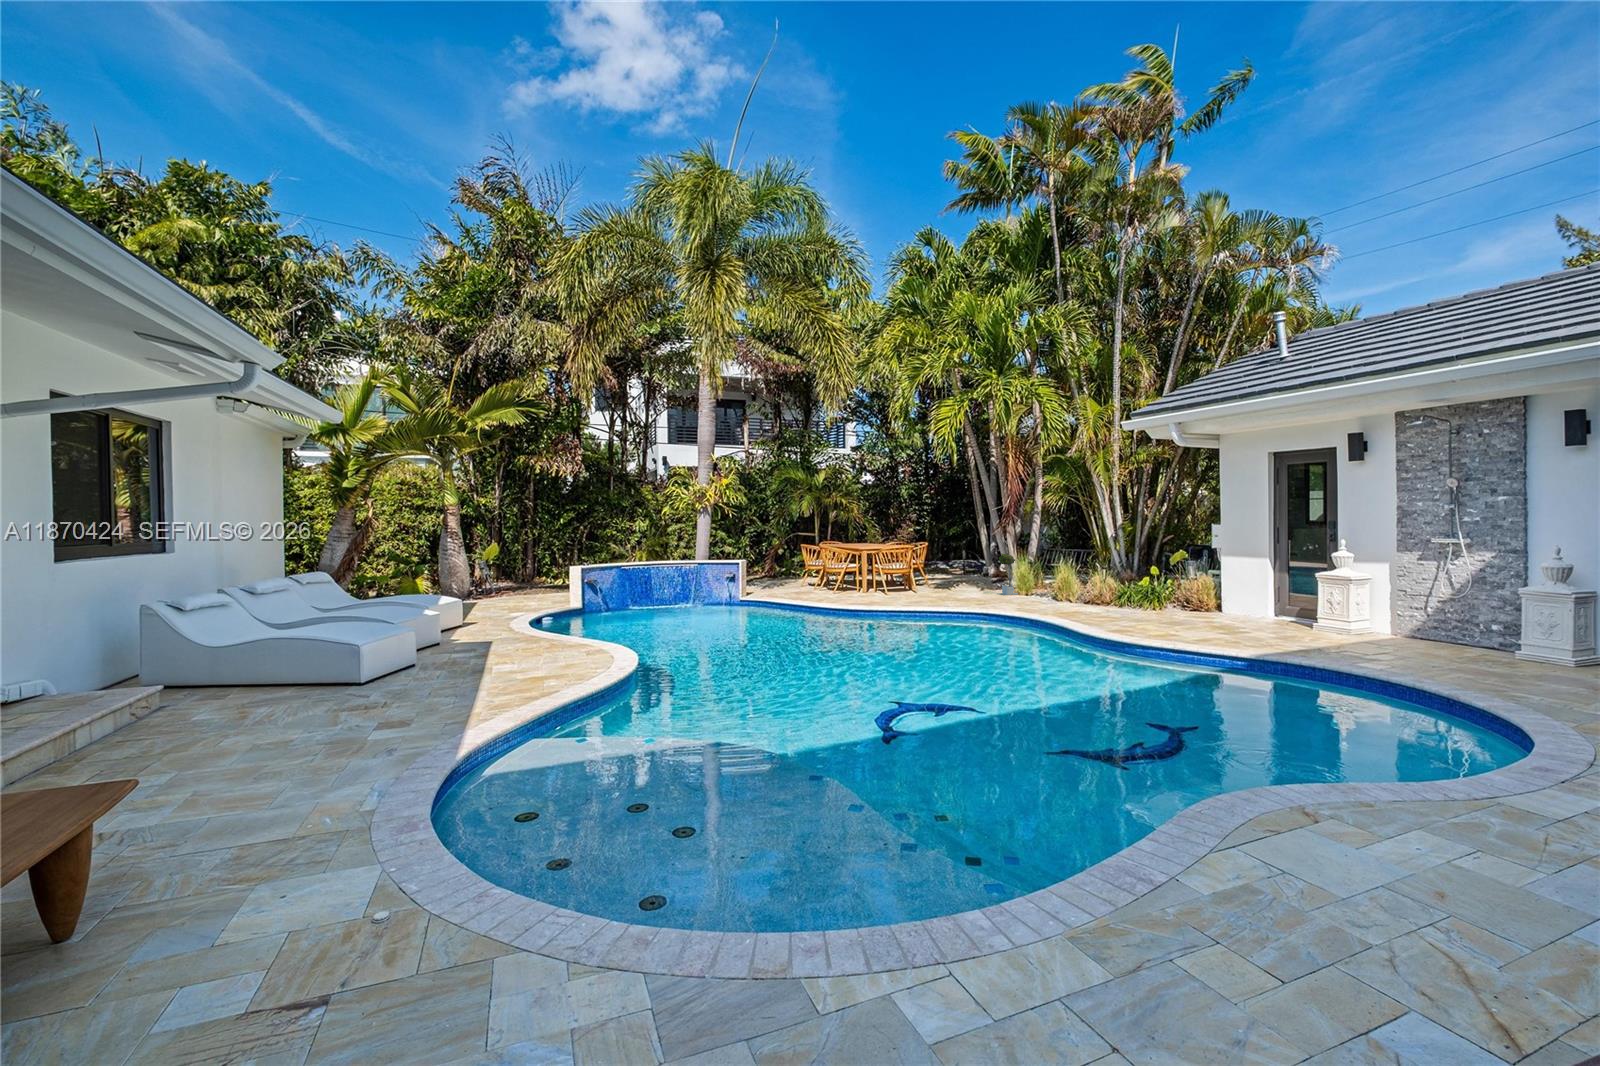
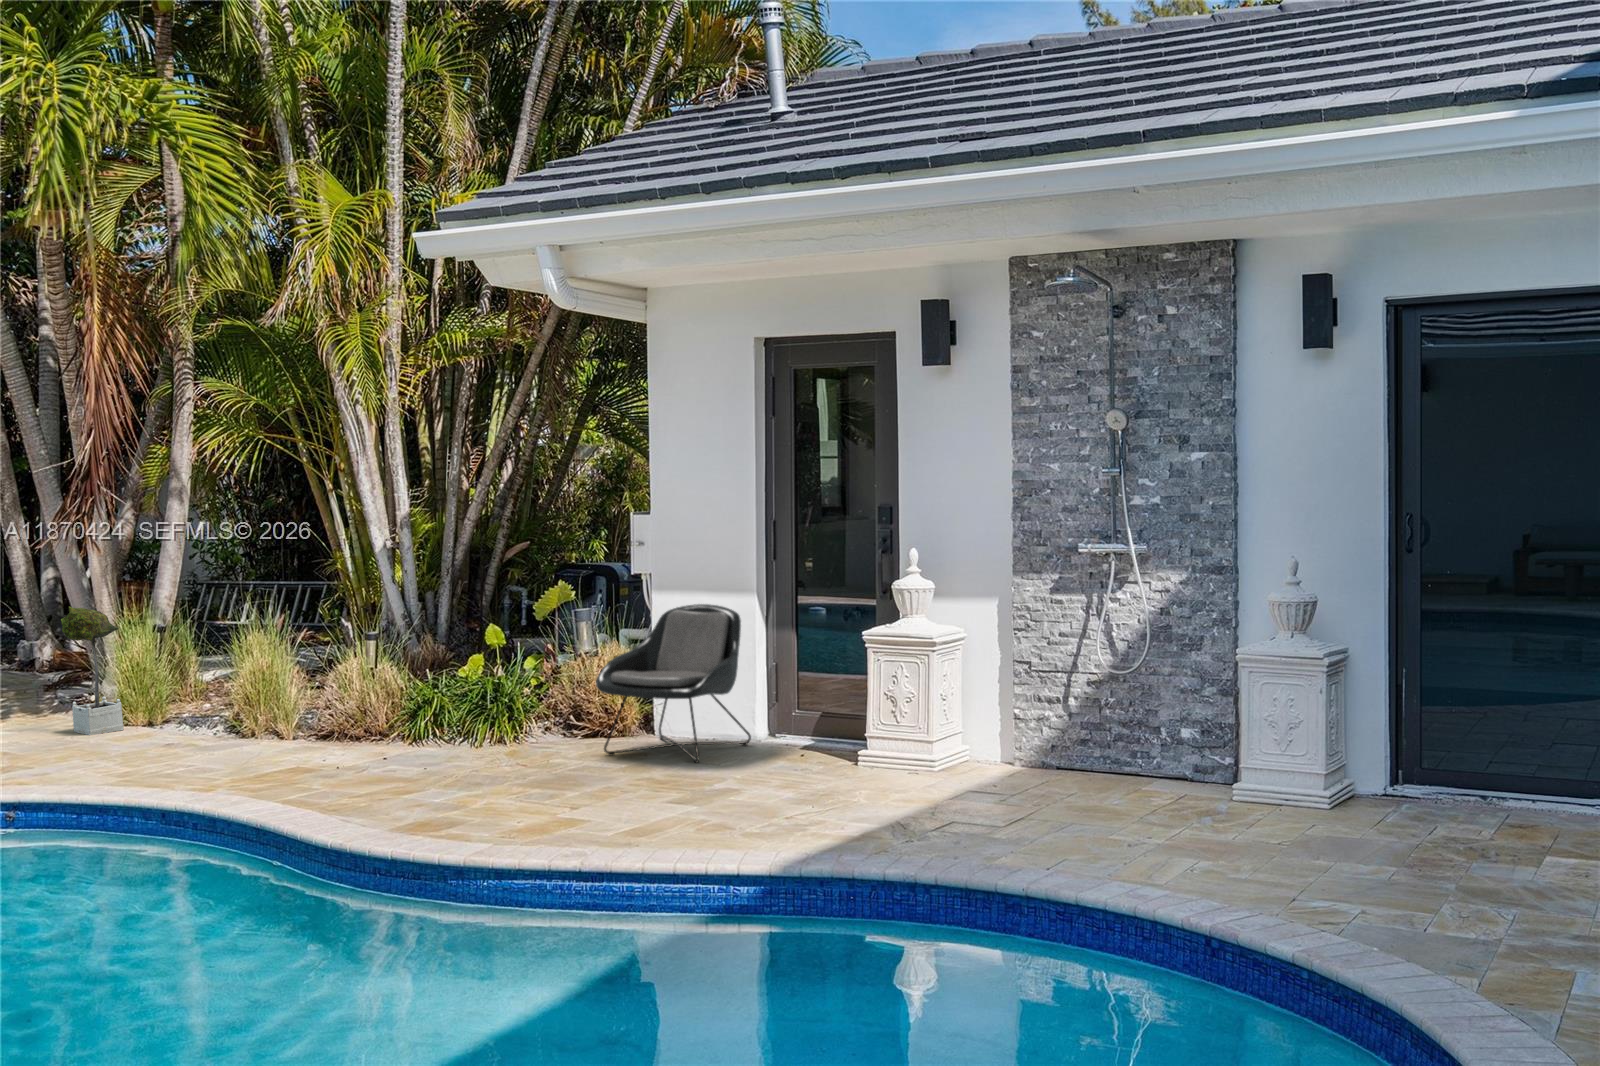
lounge chair: none [1192,560,1263,621] -> present [596,604,751,763]

